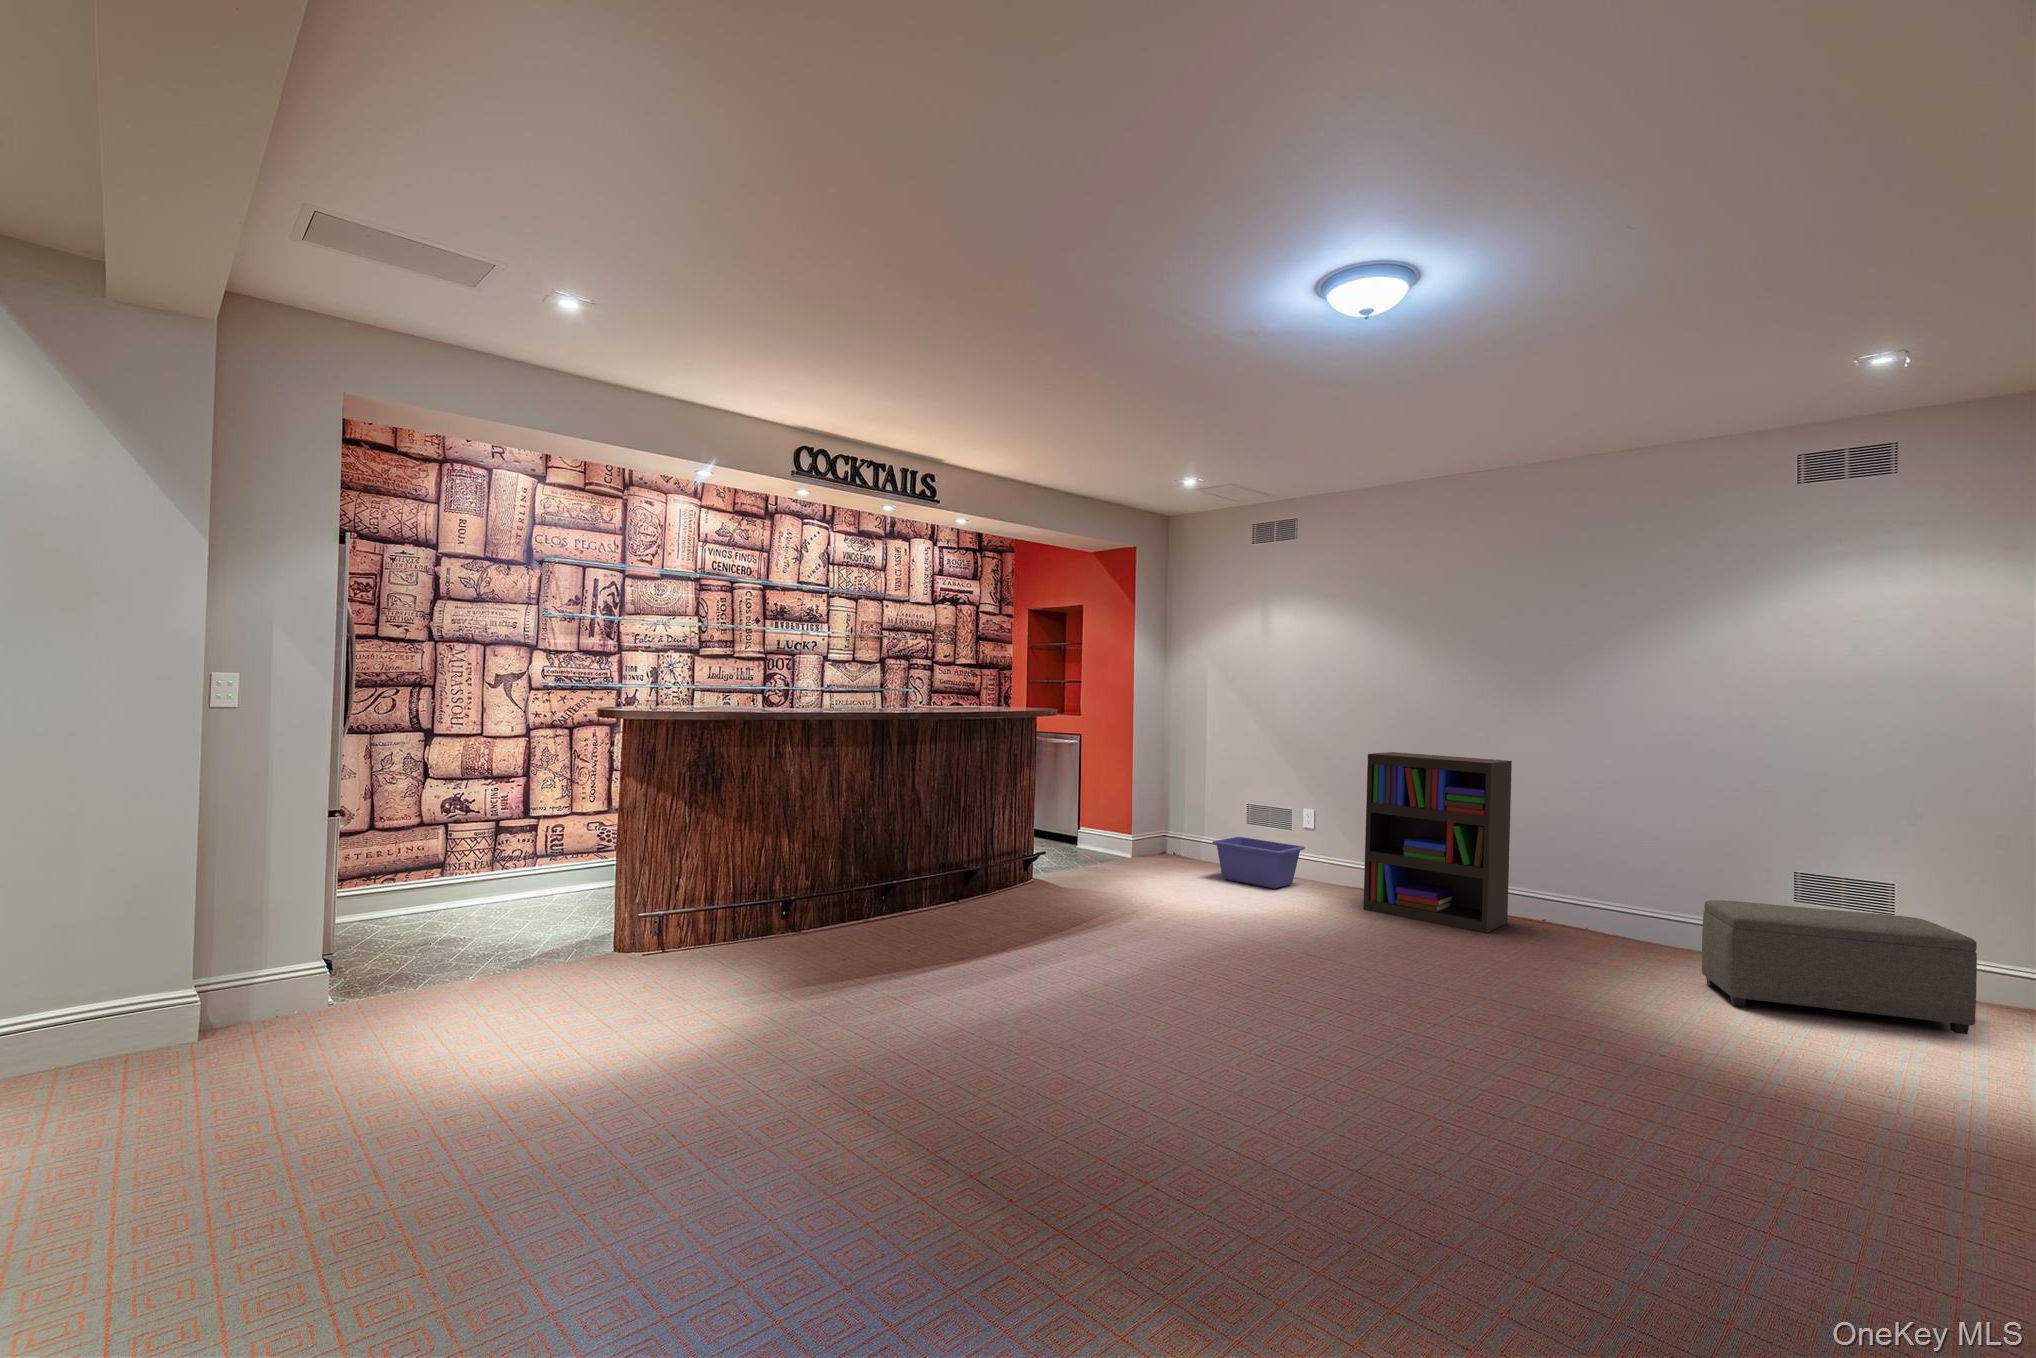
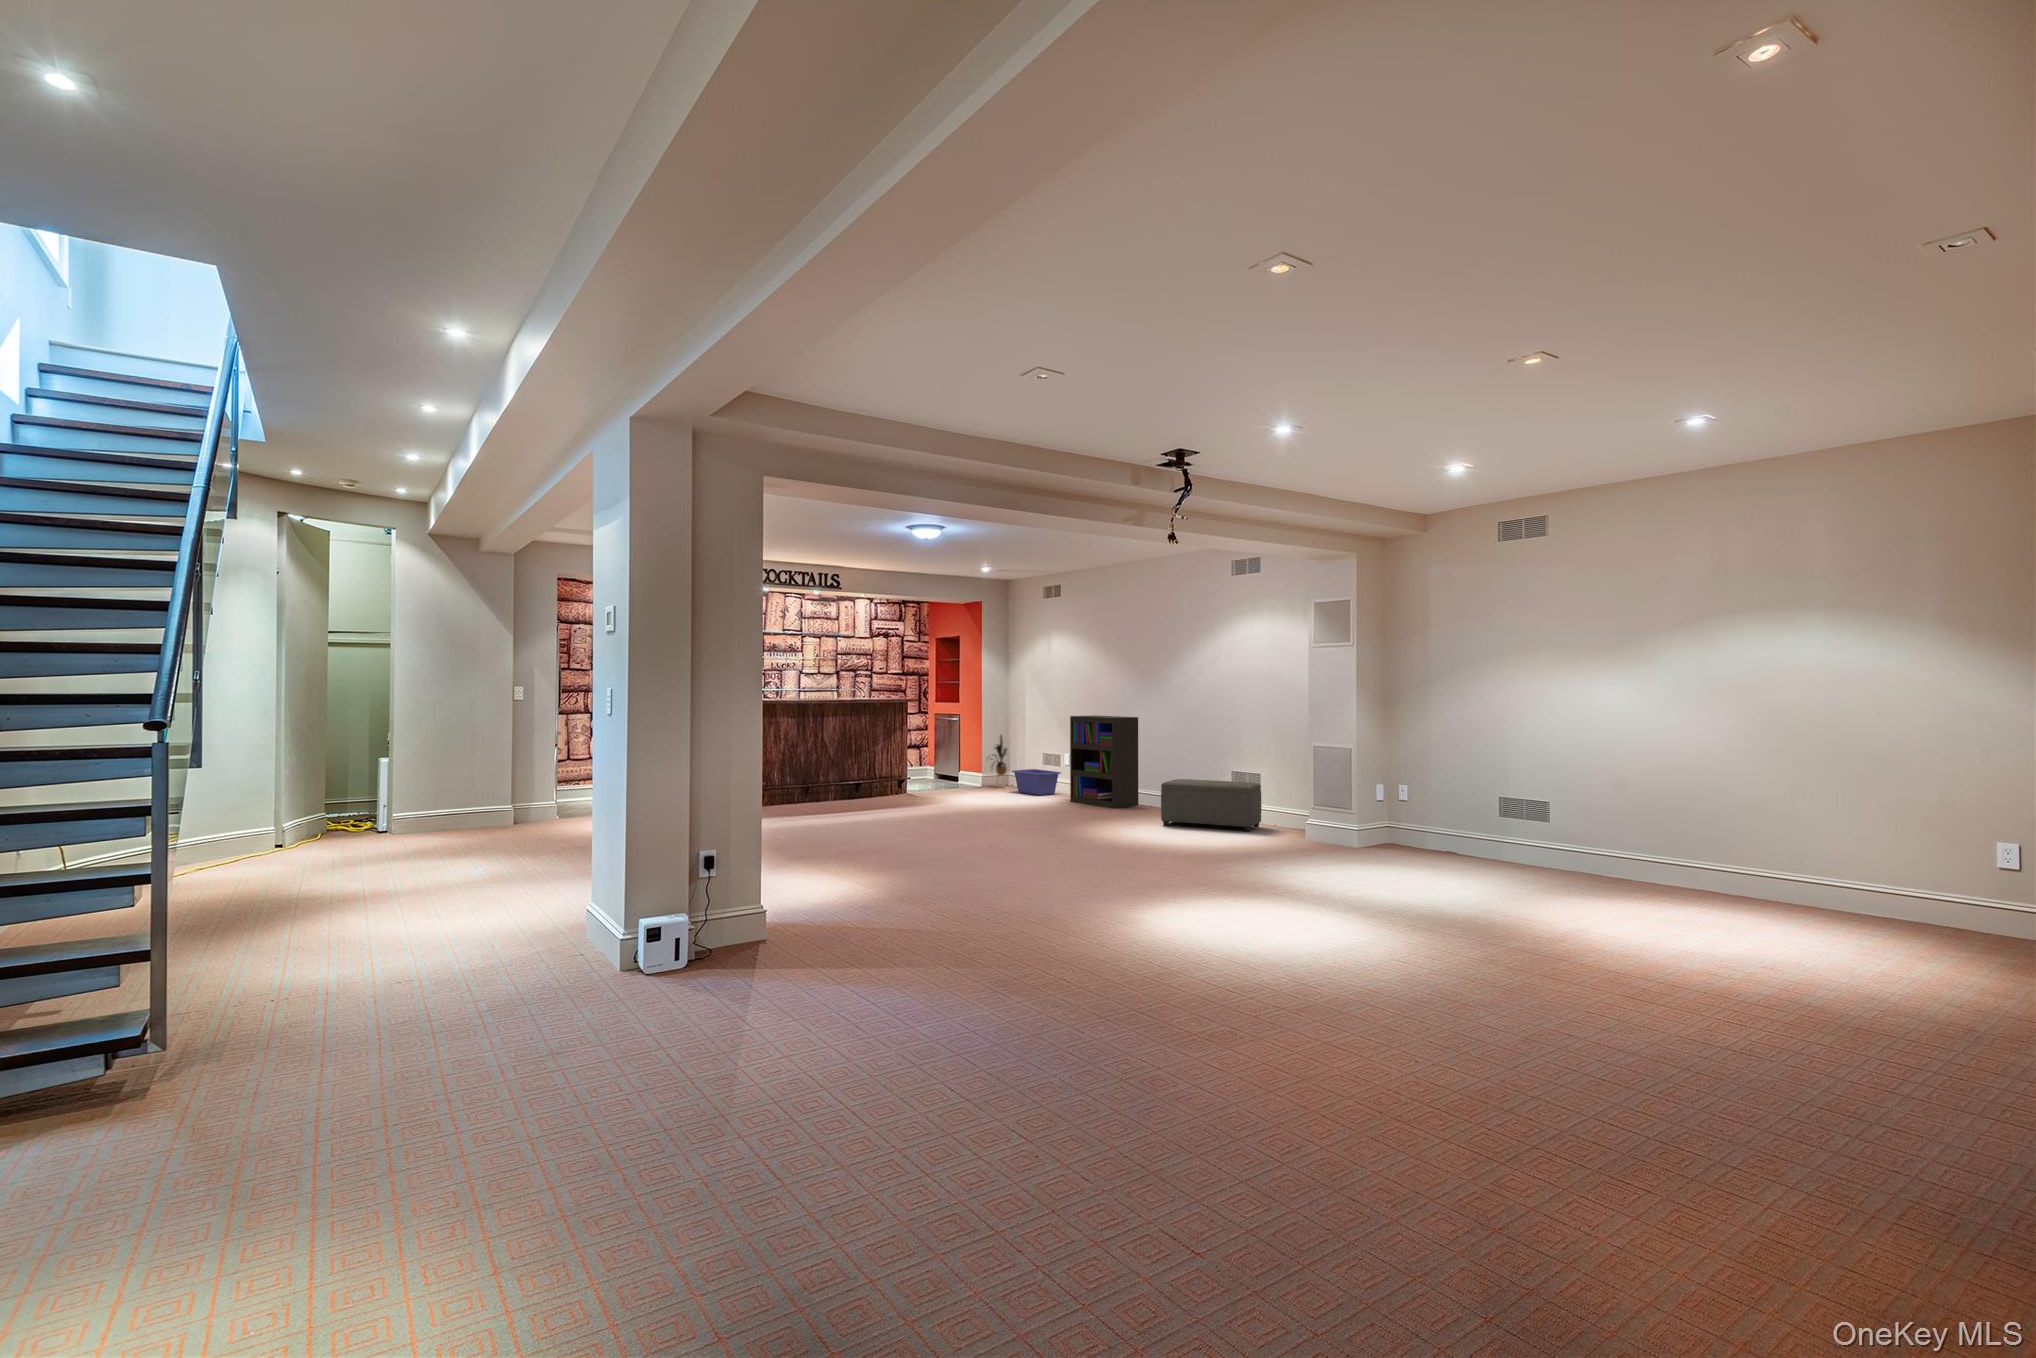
house plant: none [1142,775,1191,867] -> present [988,736,1007,779]

